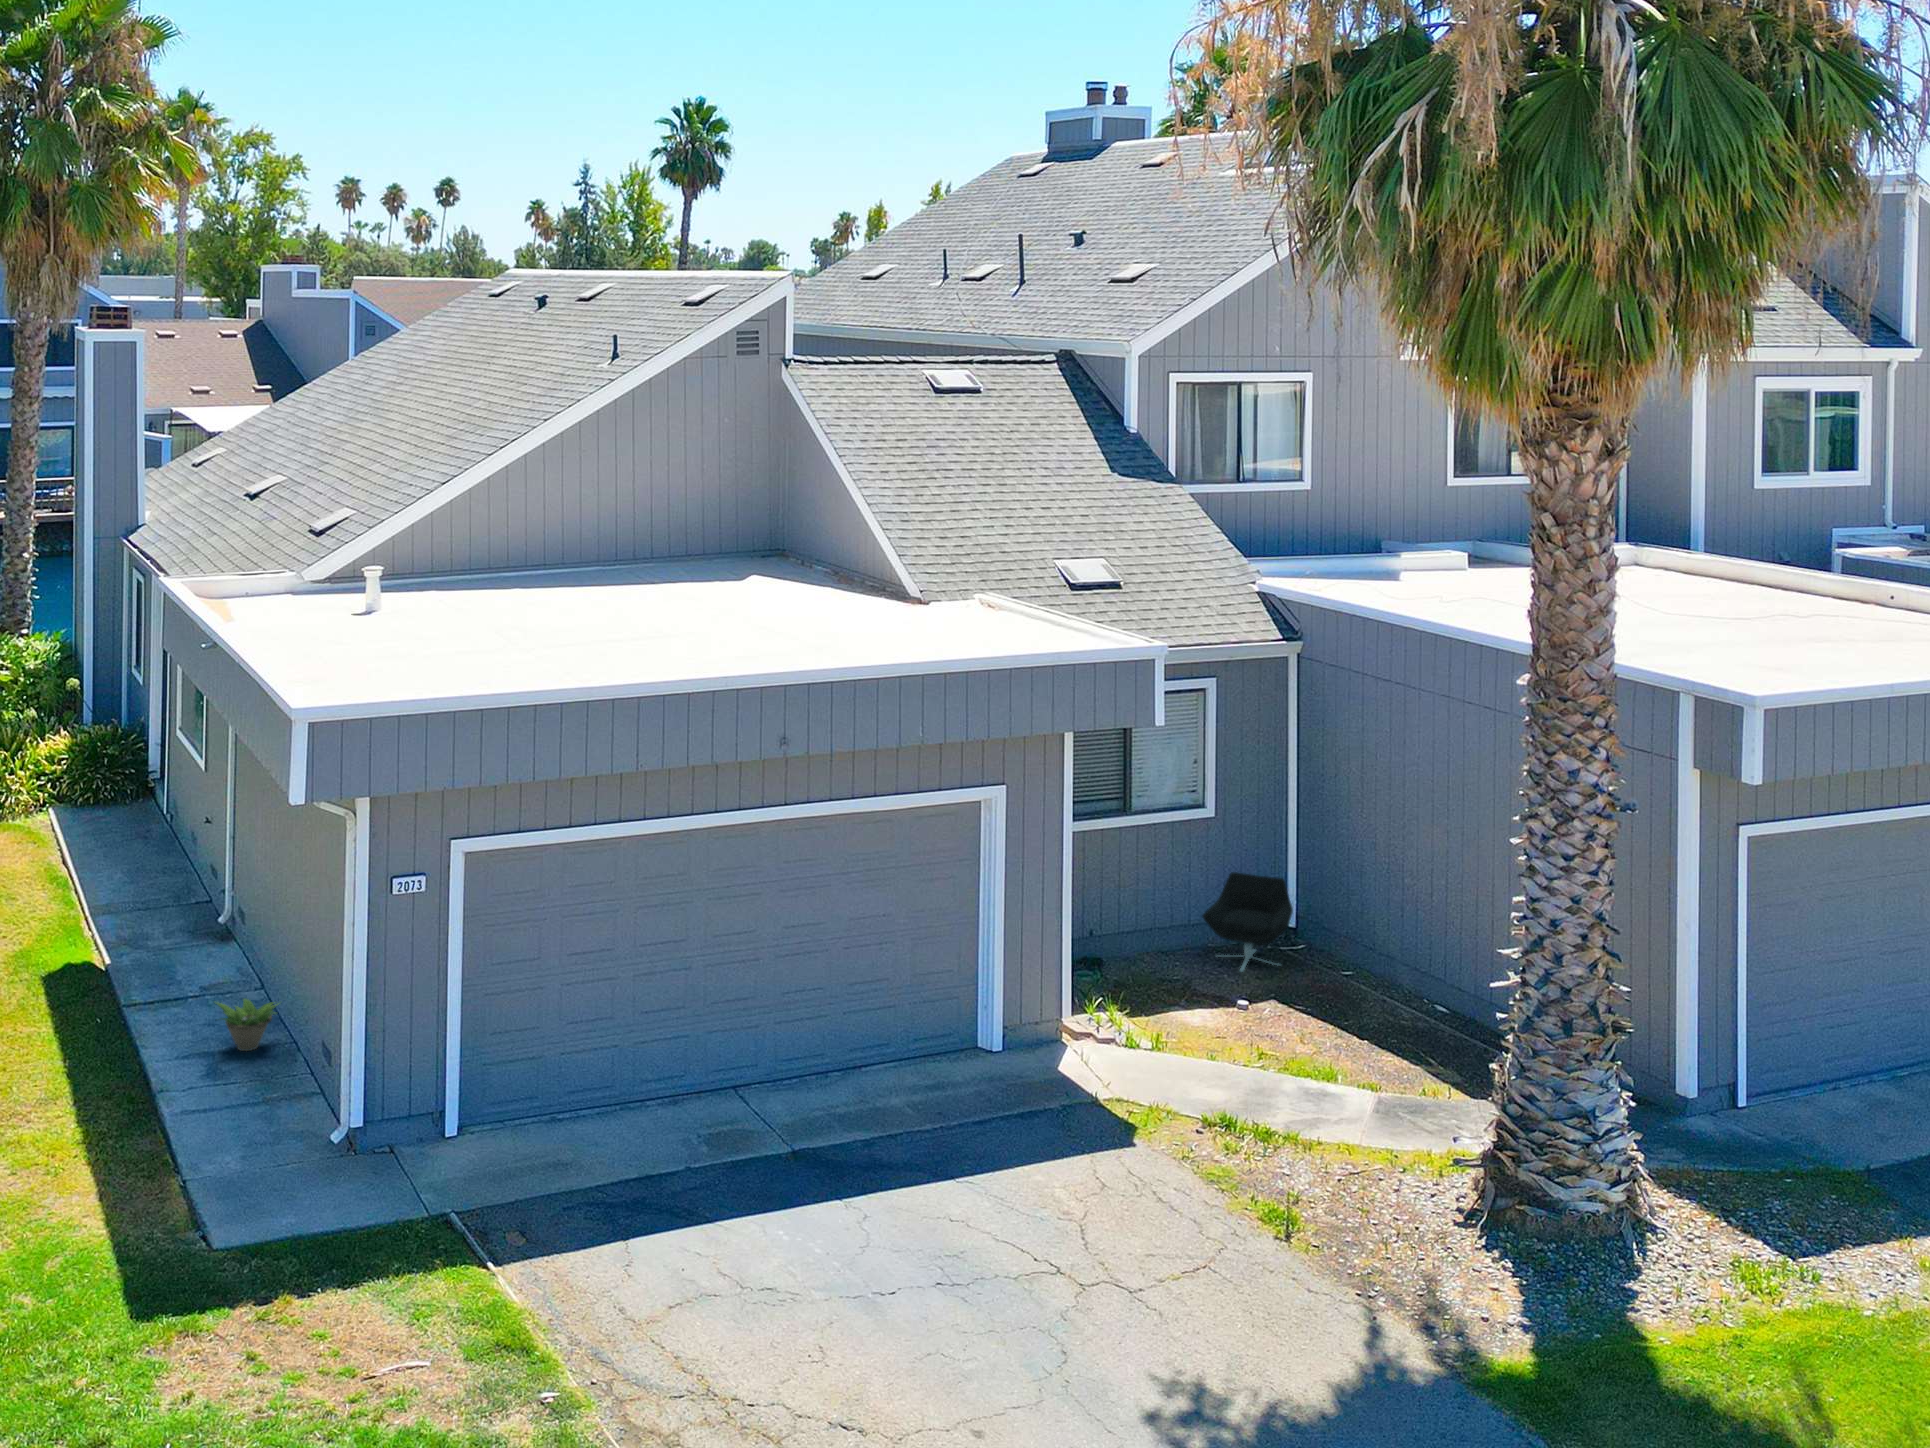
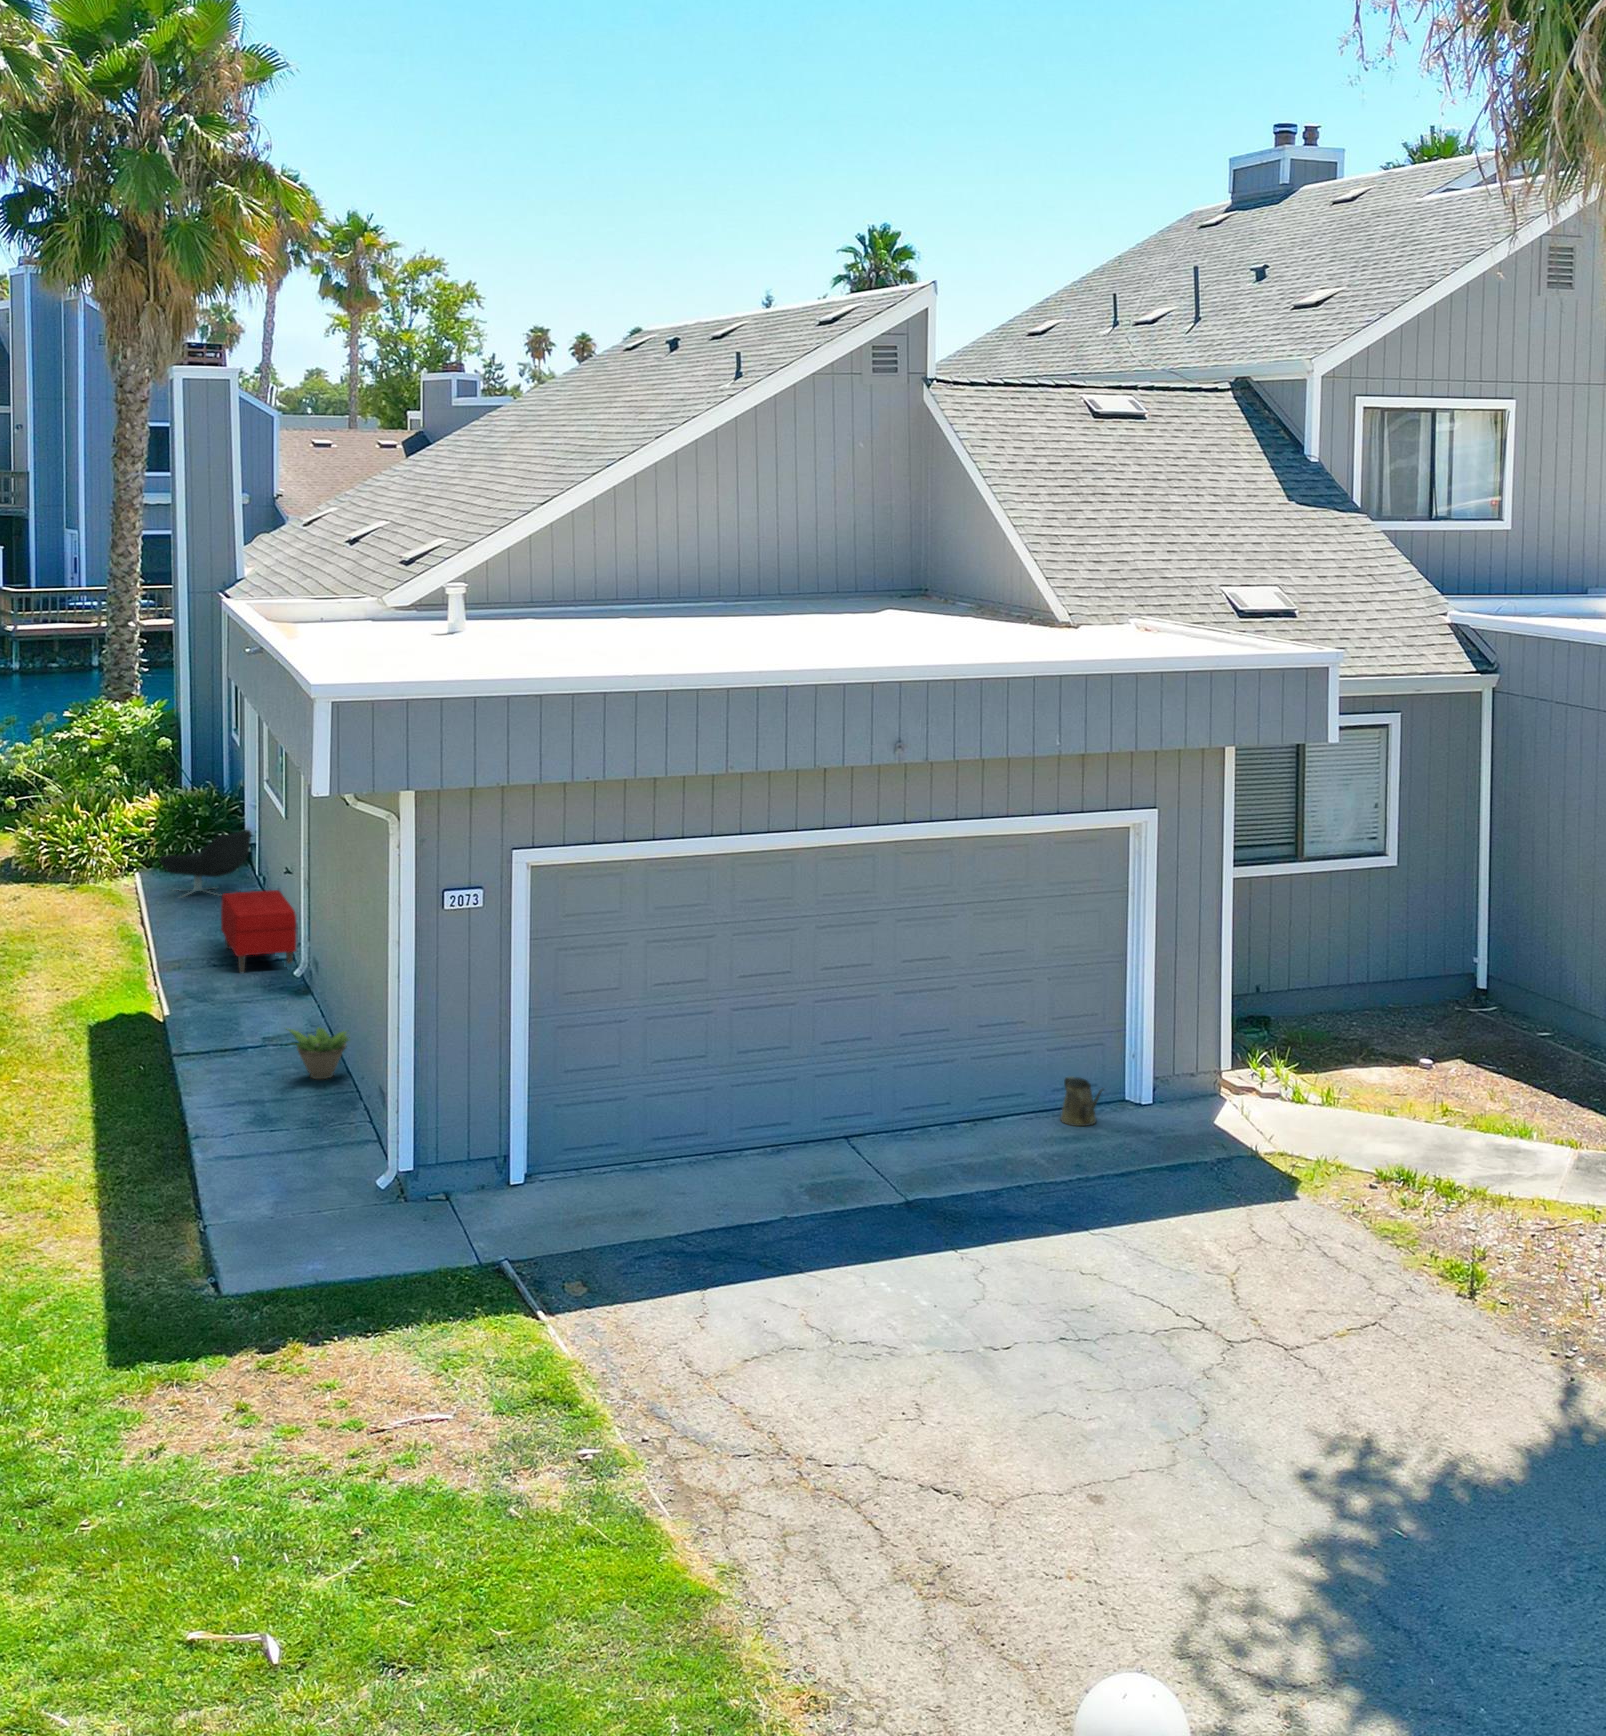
bench: none [138,841,214,928] -> present [221,890,297,973]
lounge chair: present [1203,872,1293,971] -> present [159,830,251,896]
watering can: none [928,1029,968,1077] -> present [1061,1076,1103,1126]

